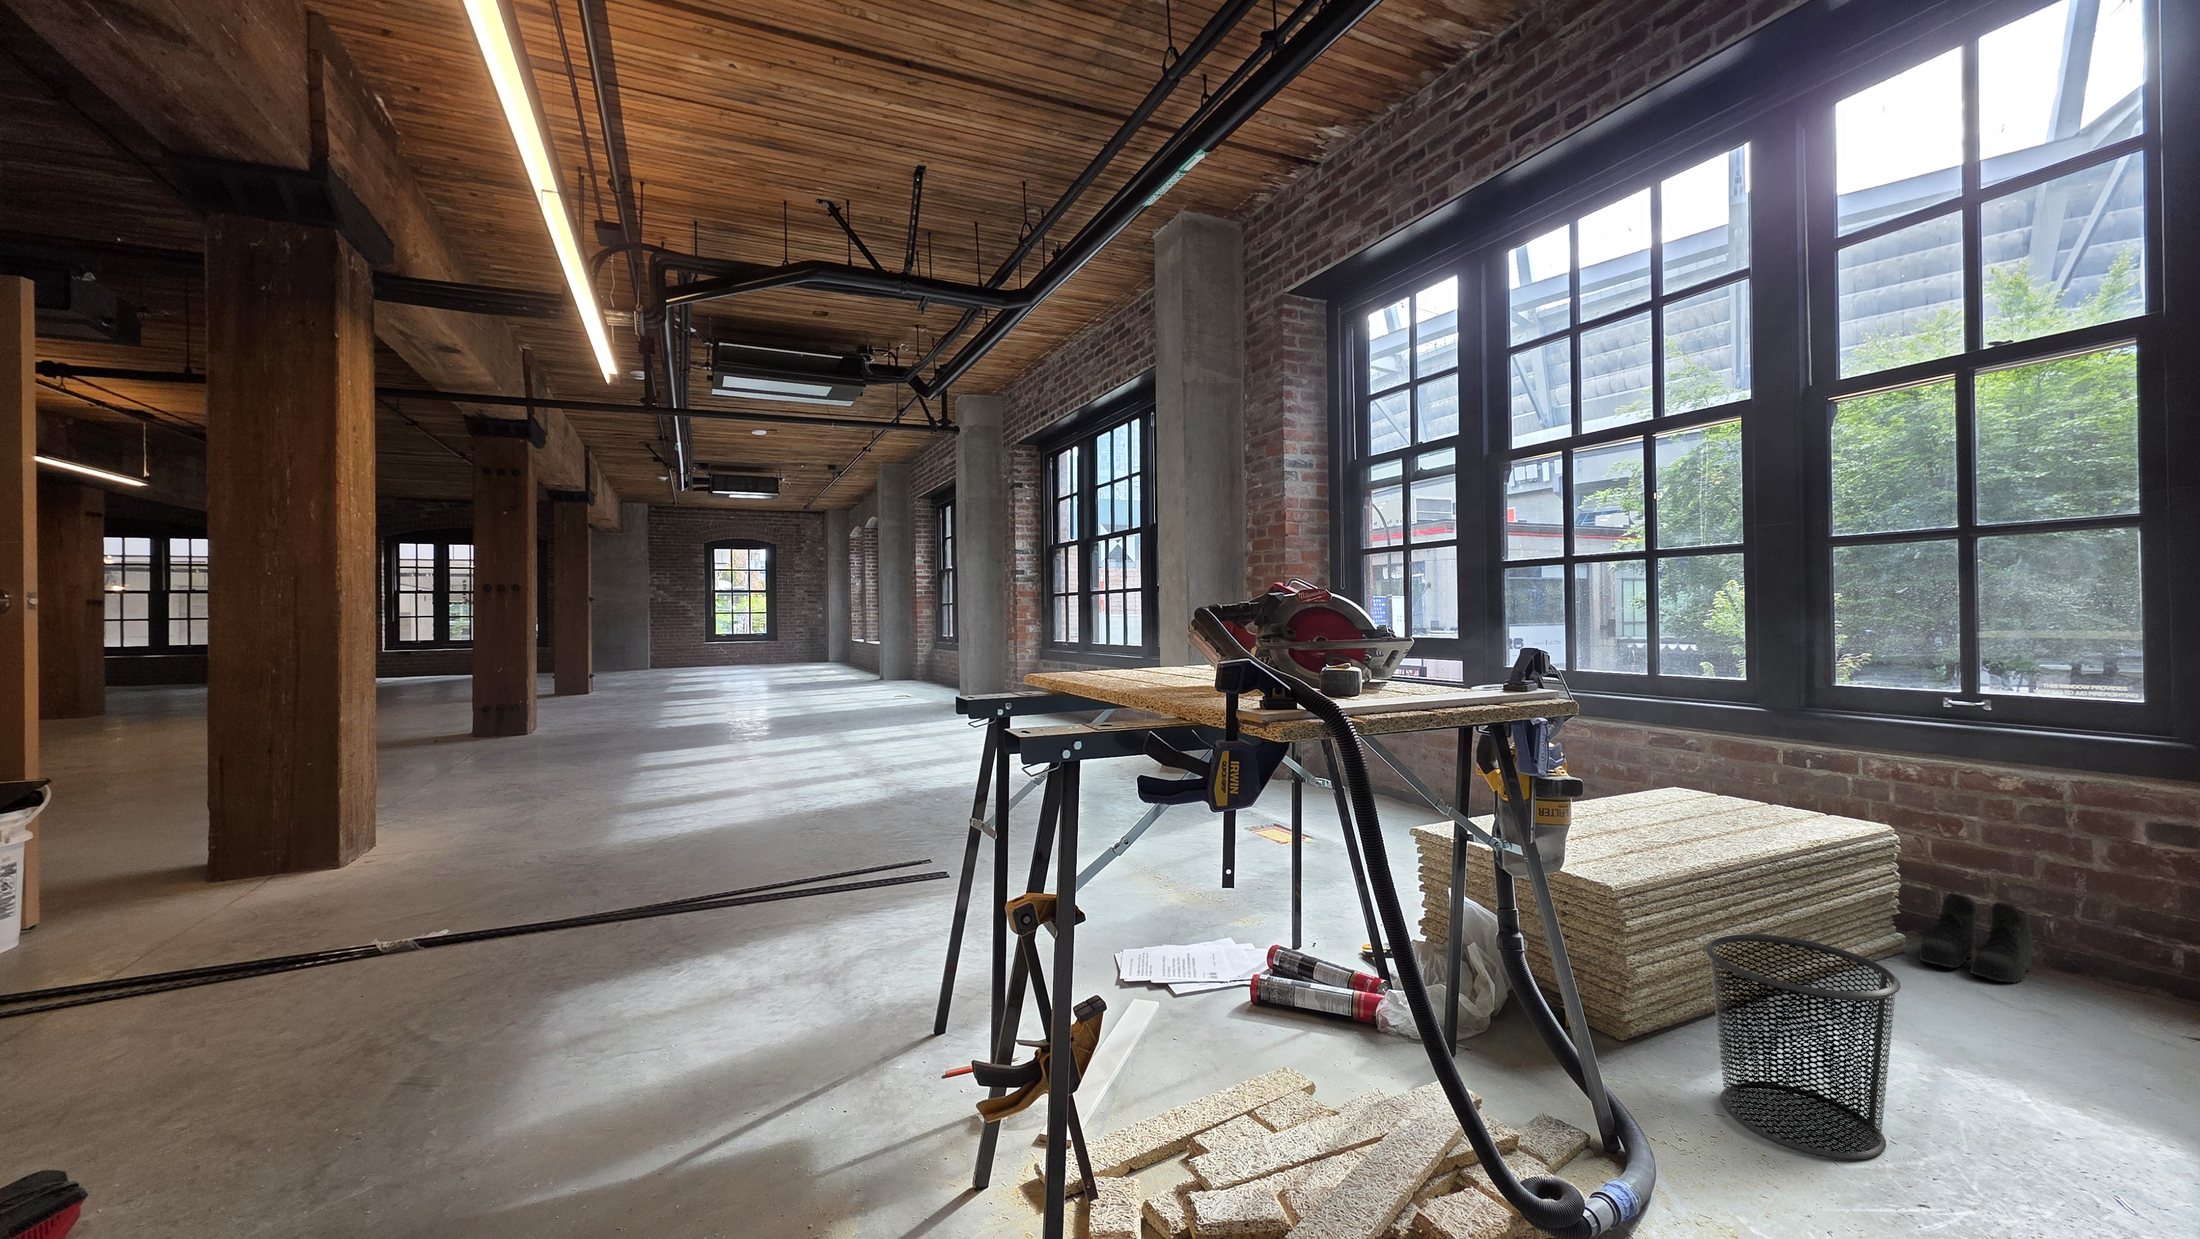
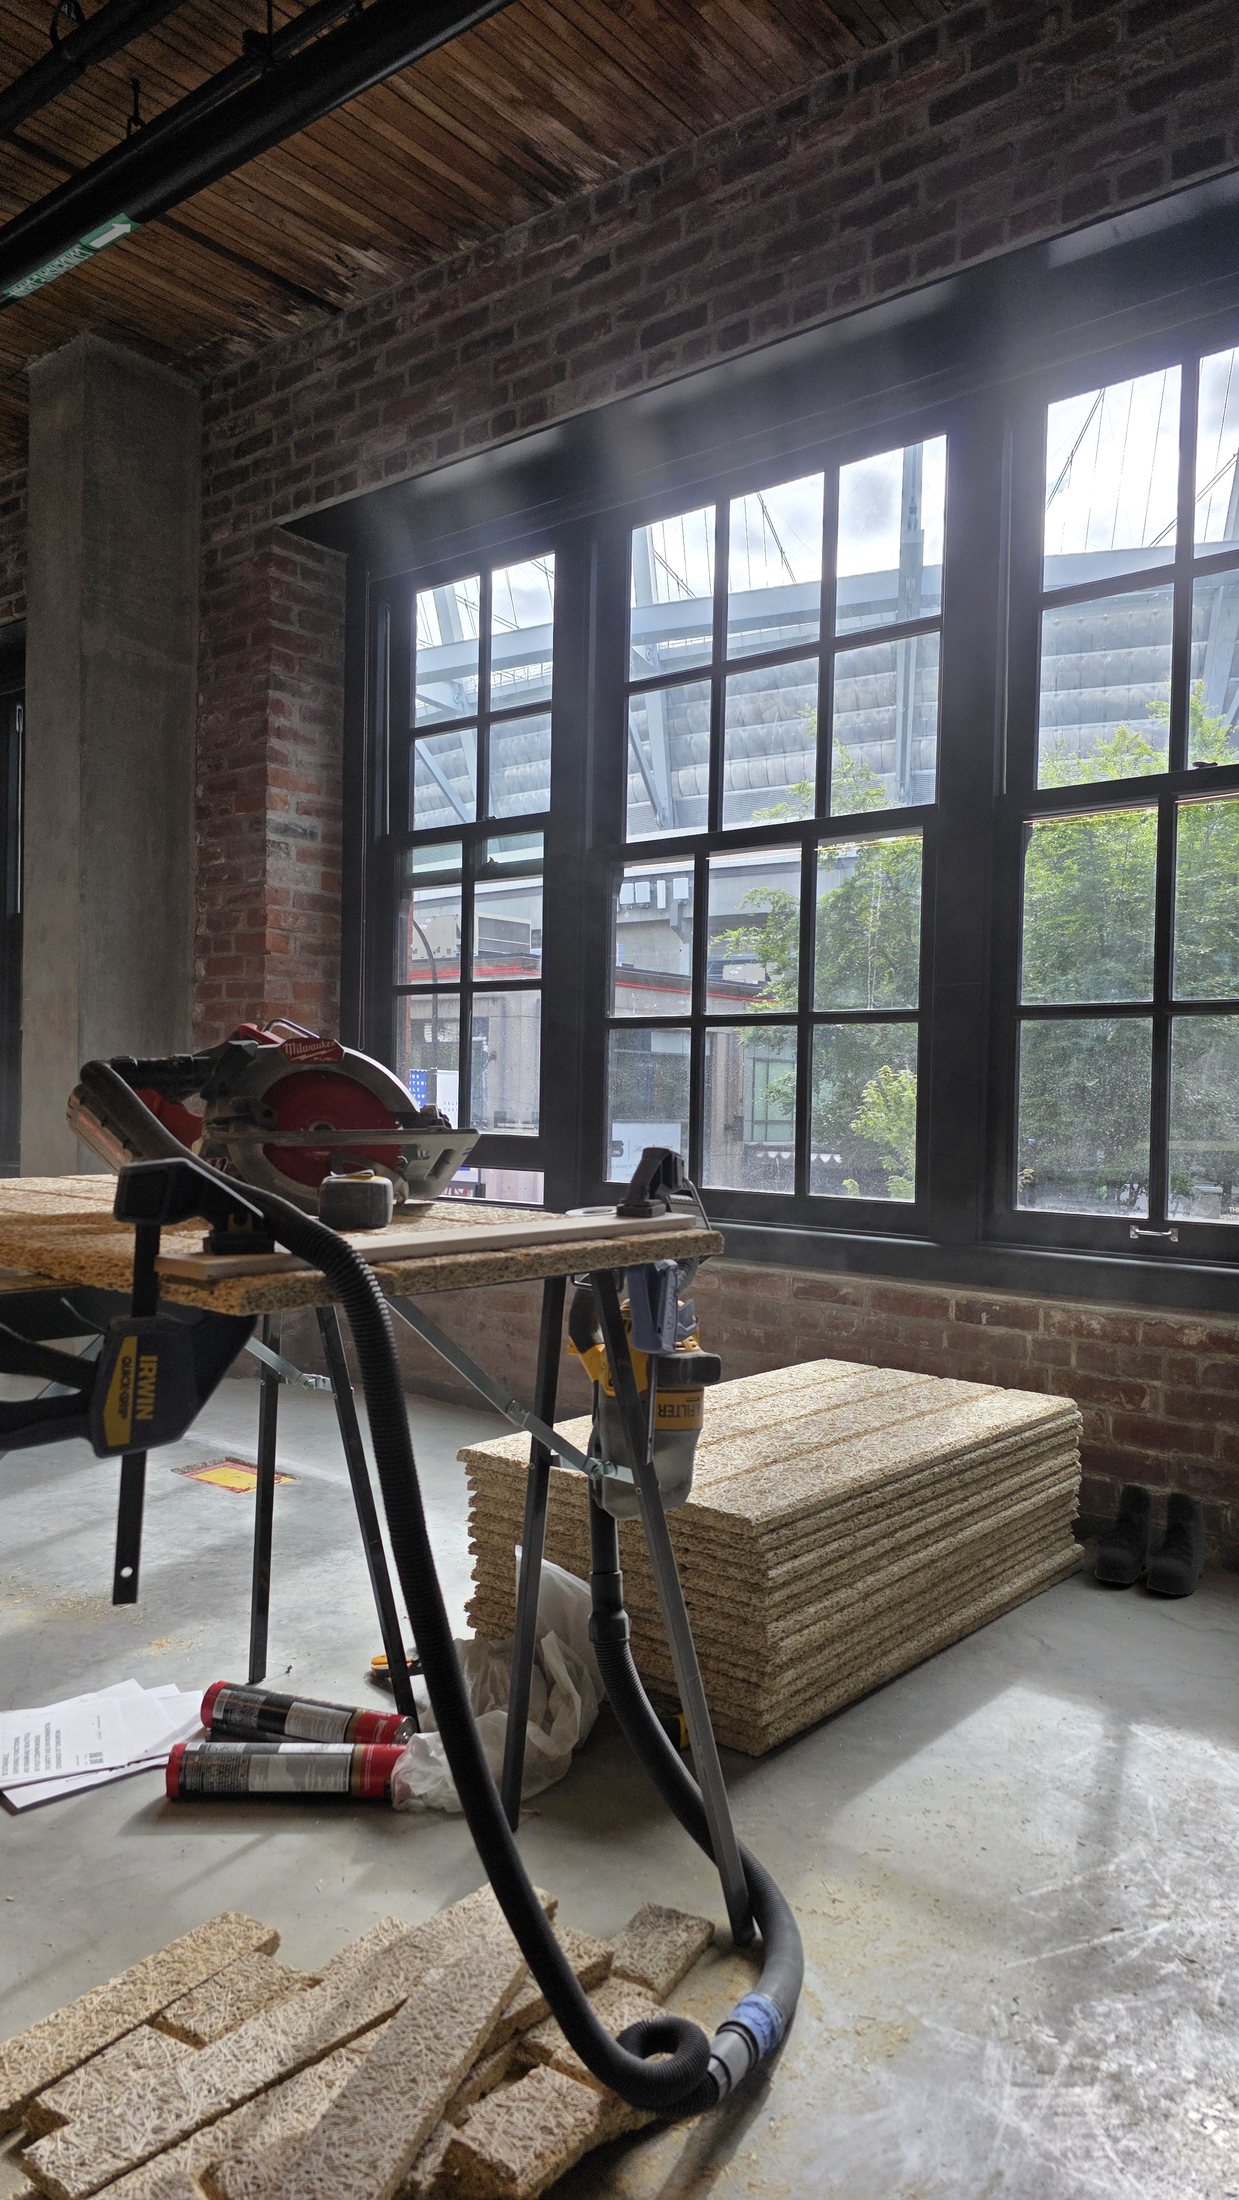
waste bin: present [1705,934,1901,1160] -> none [871,1571,1095,1885]

